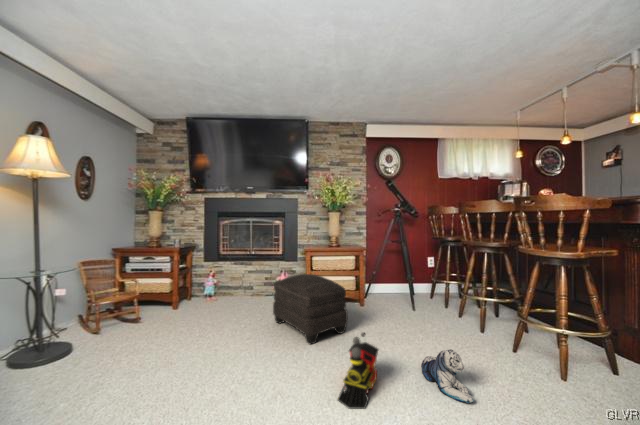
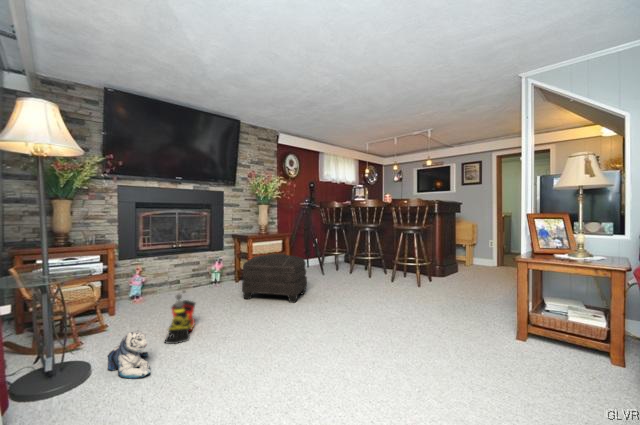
toy train: present [338,333,379,409] -> present [165,290,195,344]
plush toy: present [421,349,474,403] -> present [108,331,150,379]

